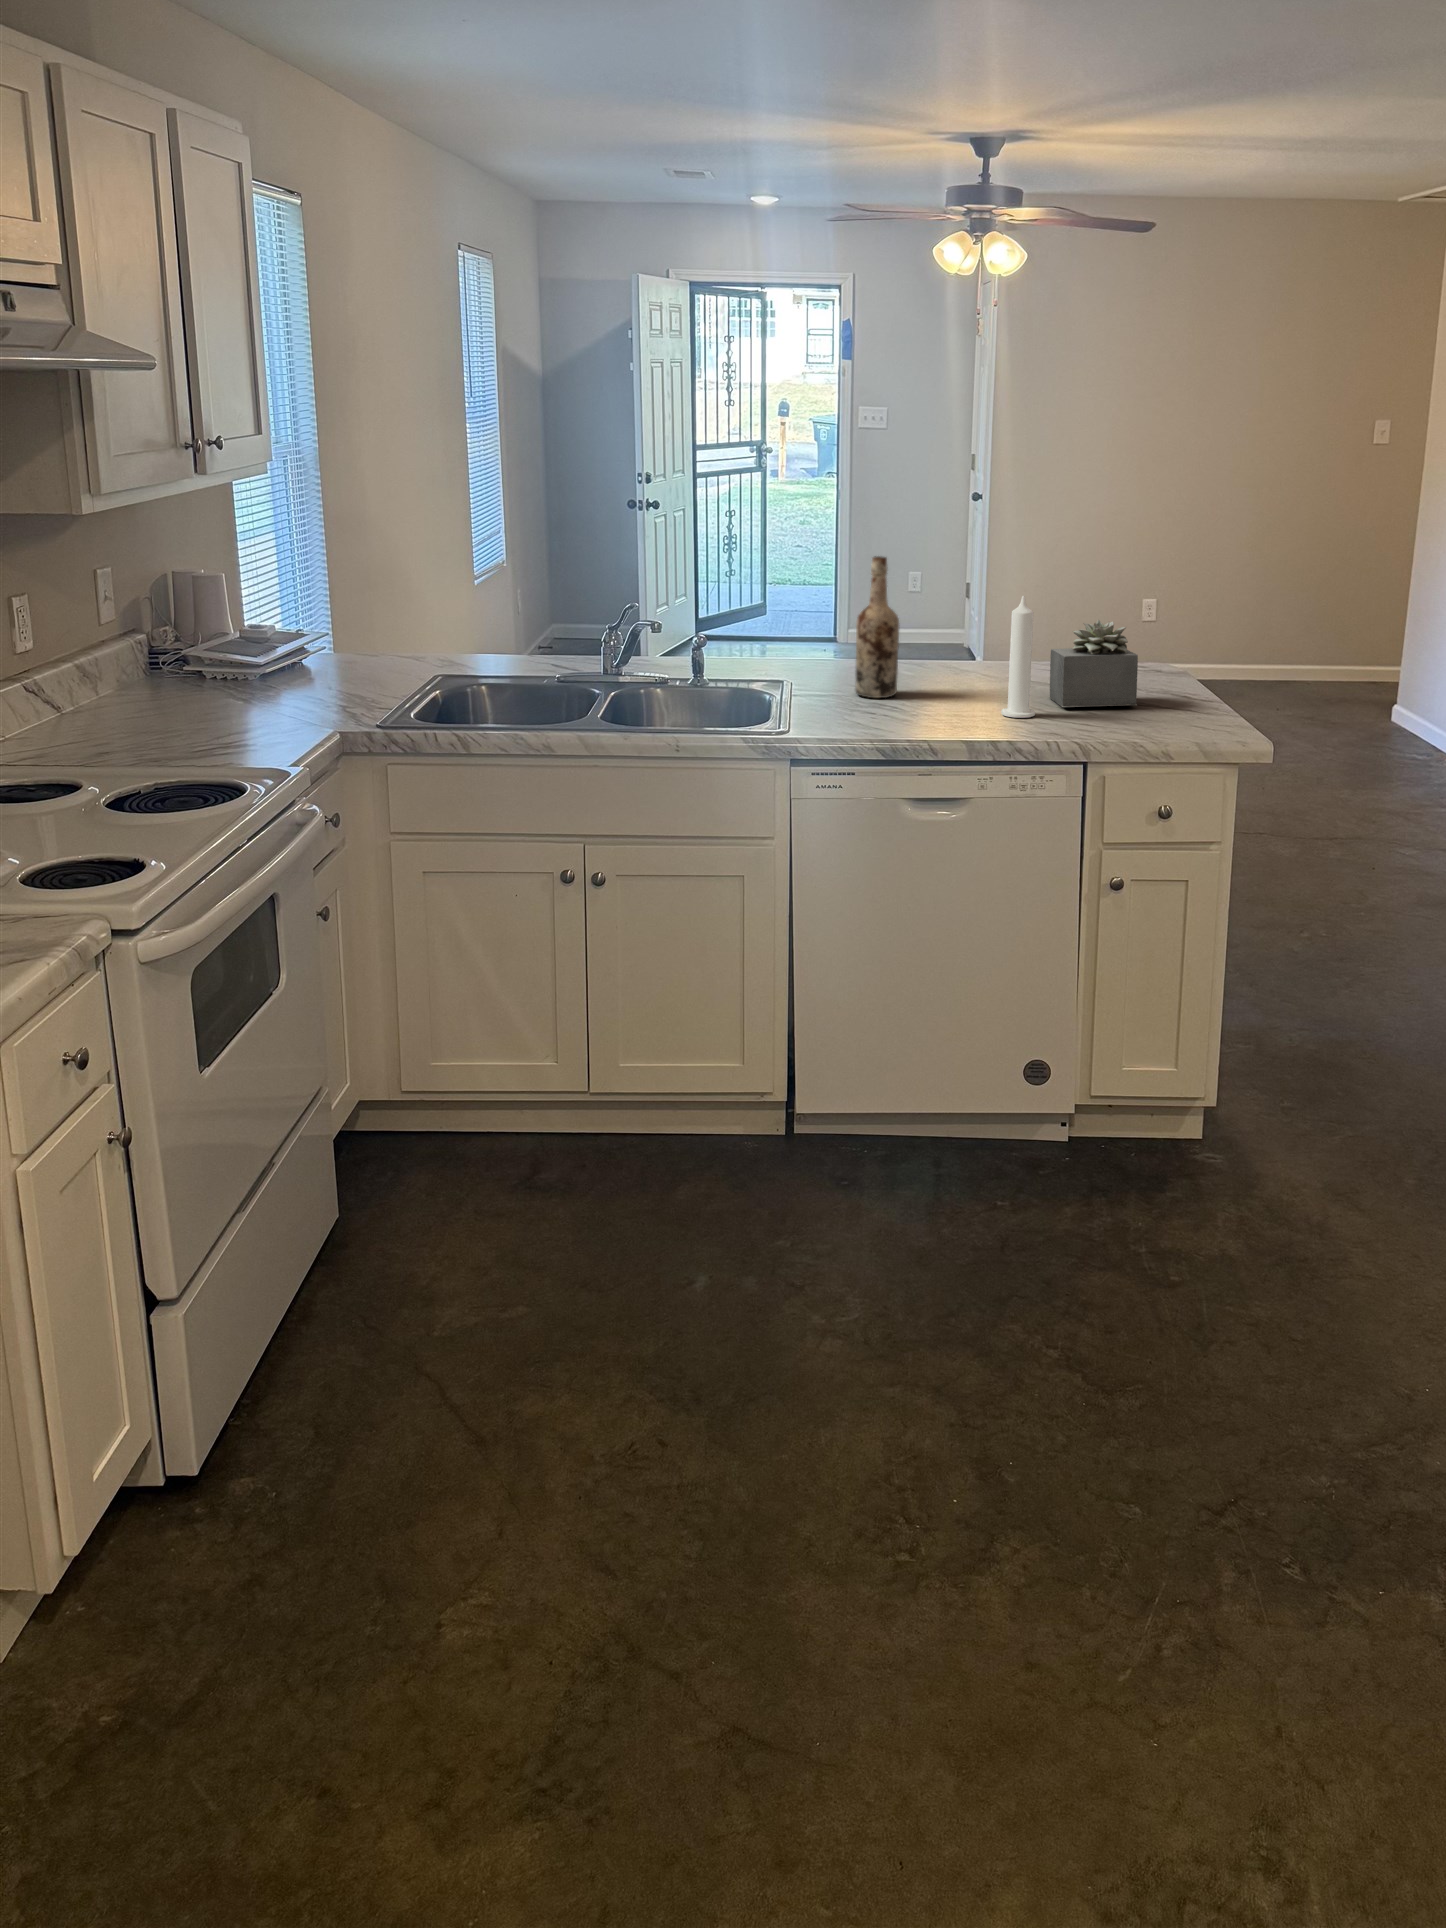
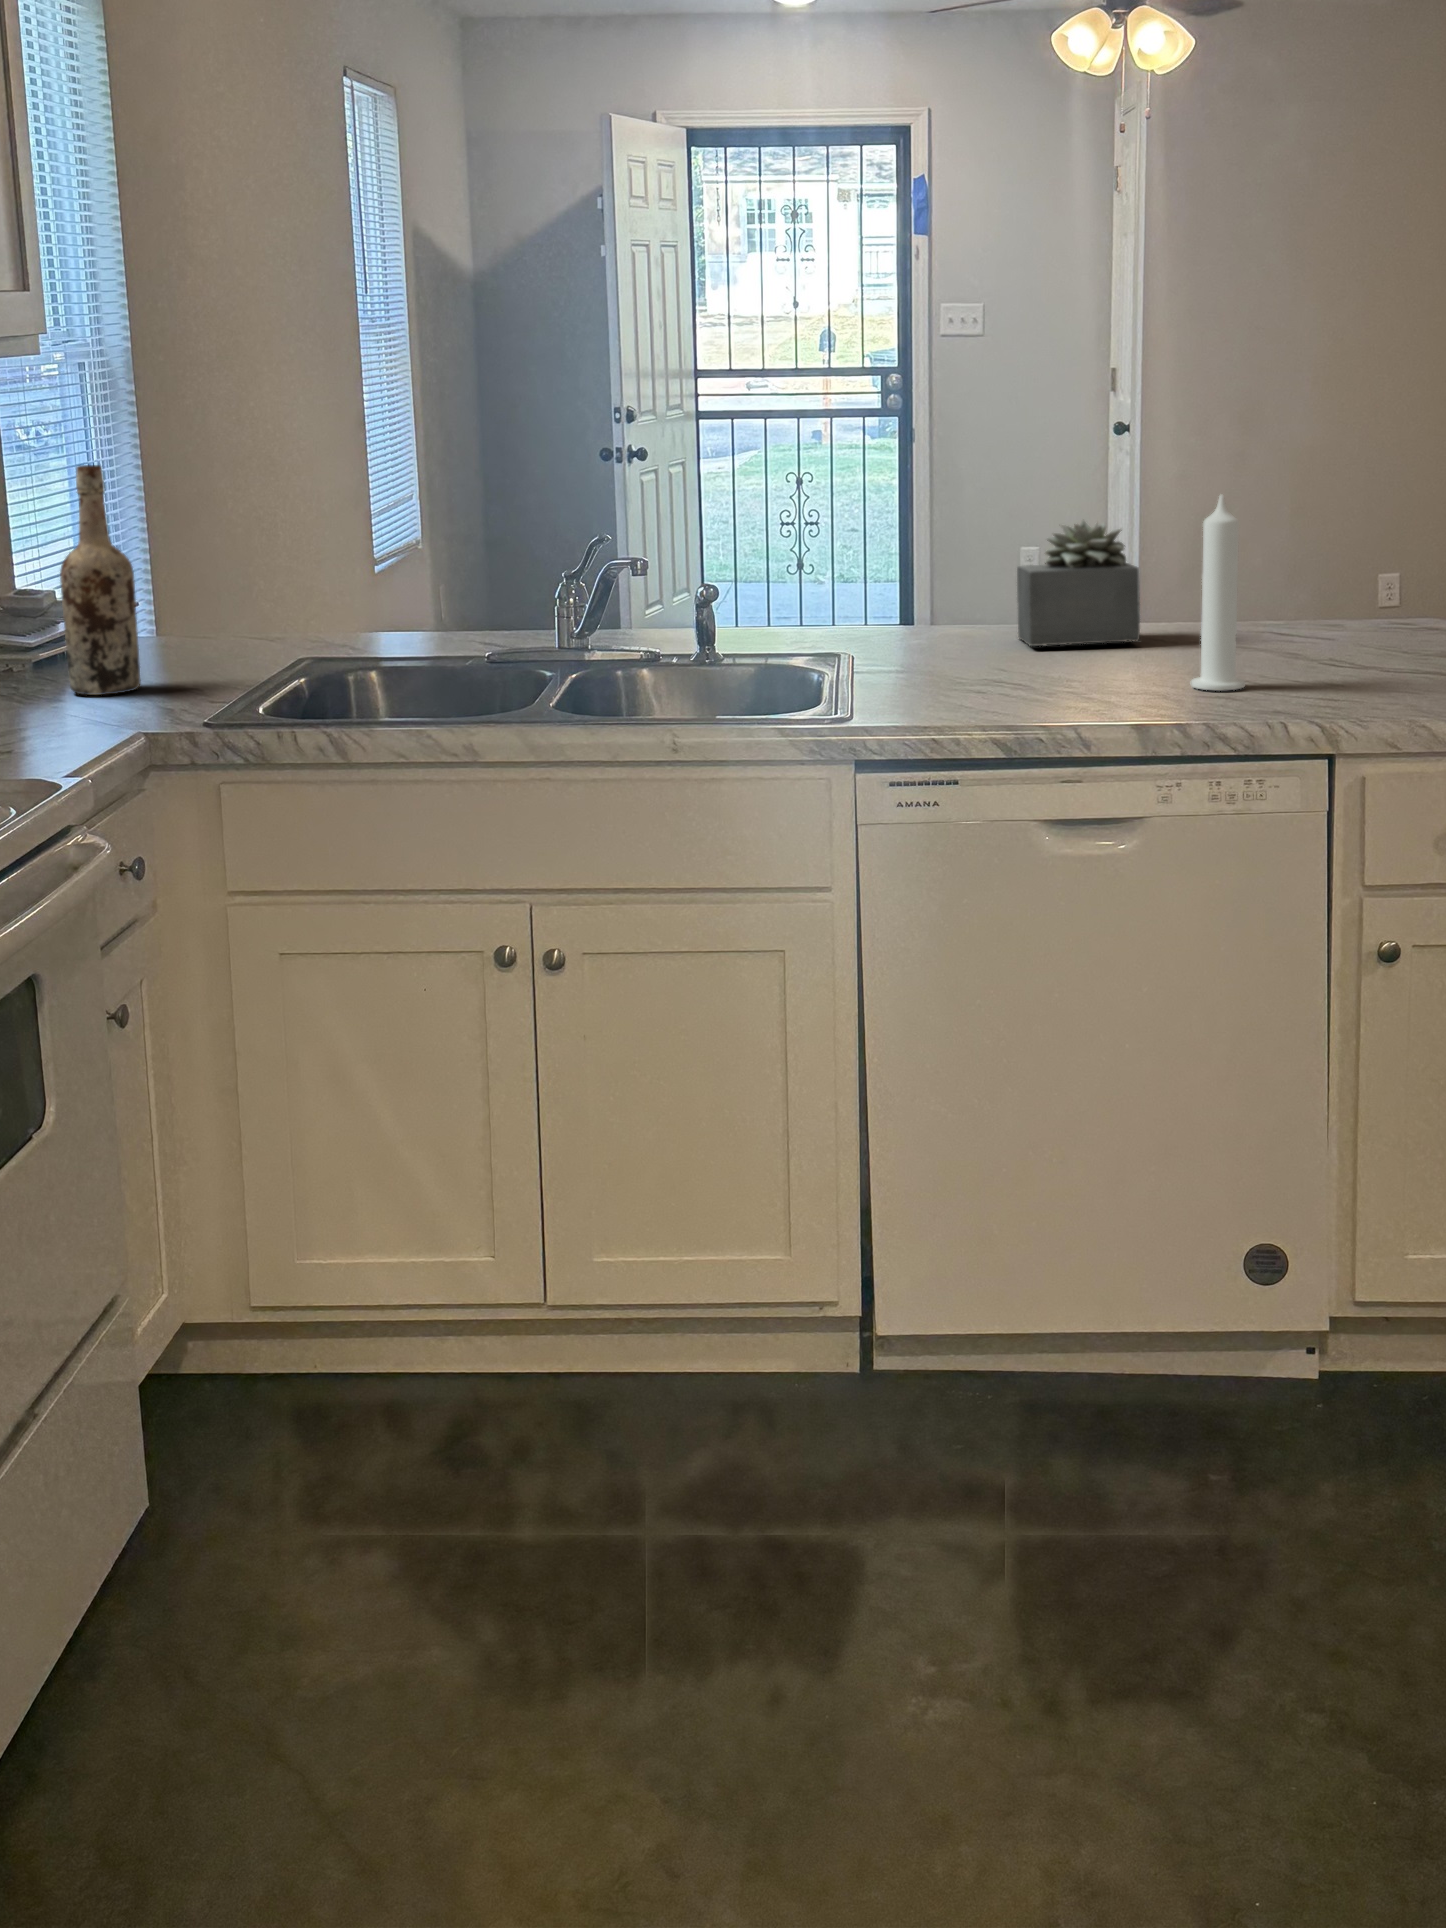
wine bottle: present [855,556,899,698] -> present [60,465,141,695]
succulent plant: present [1049,619,1138,707] -> present [1017,520,1140,646]

